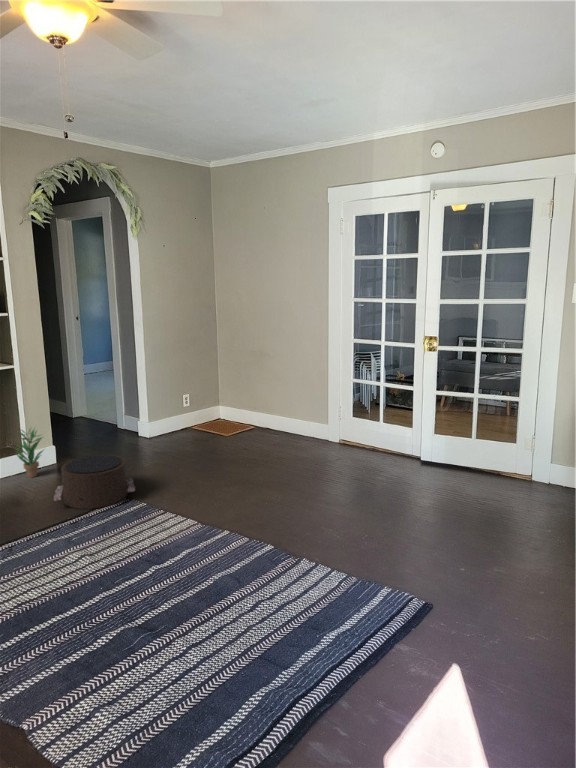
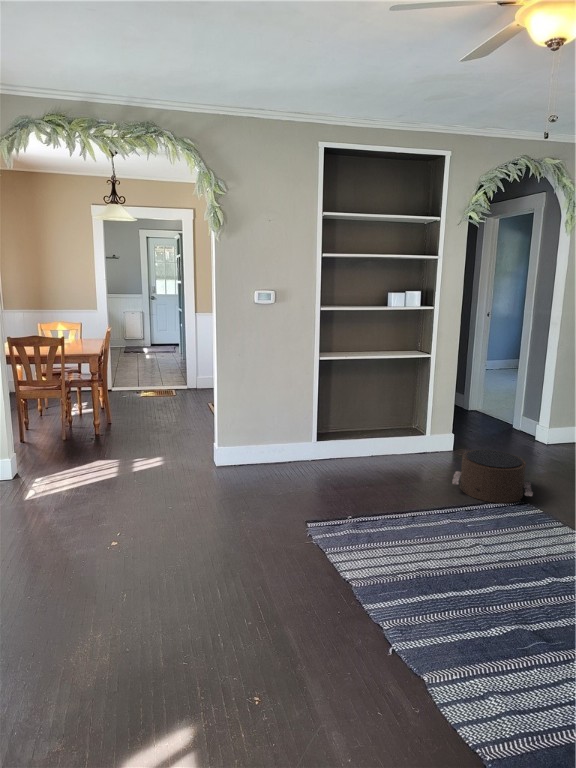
potted plant: present [16,428,43,477] -> none [421,411,448,458]

